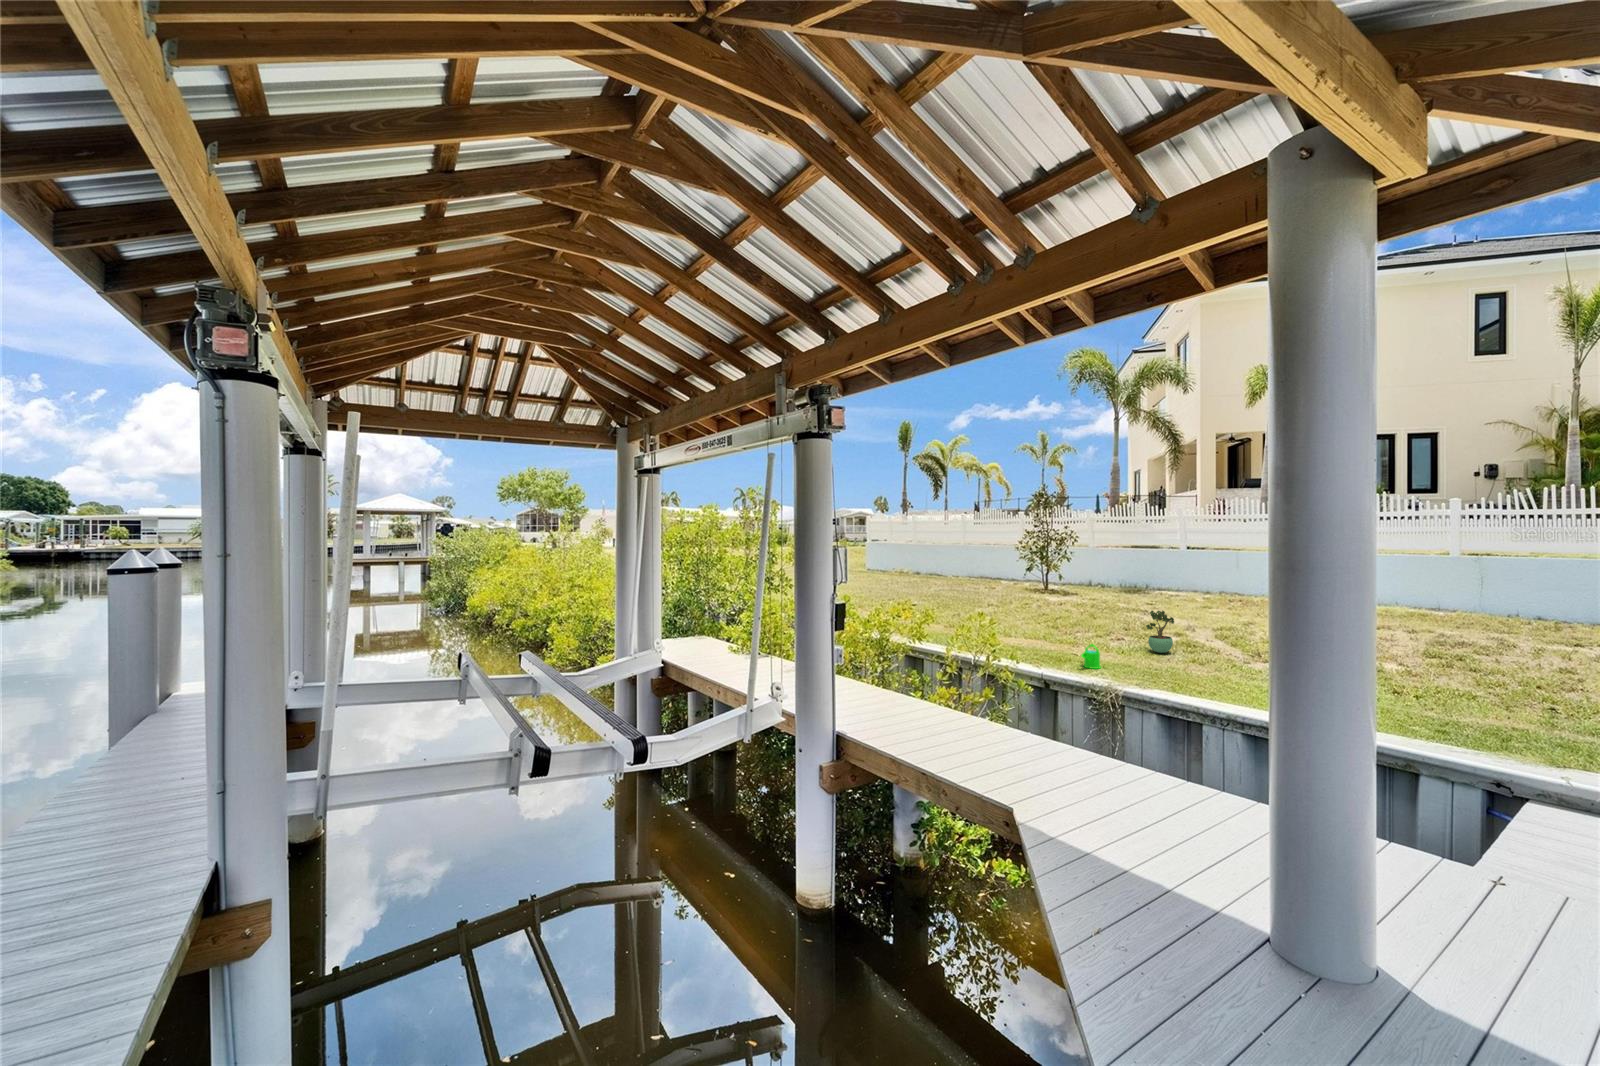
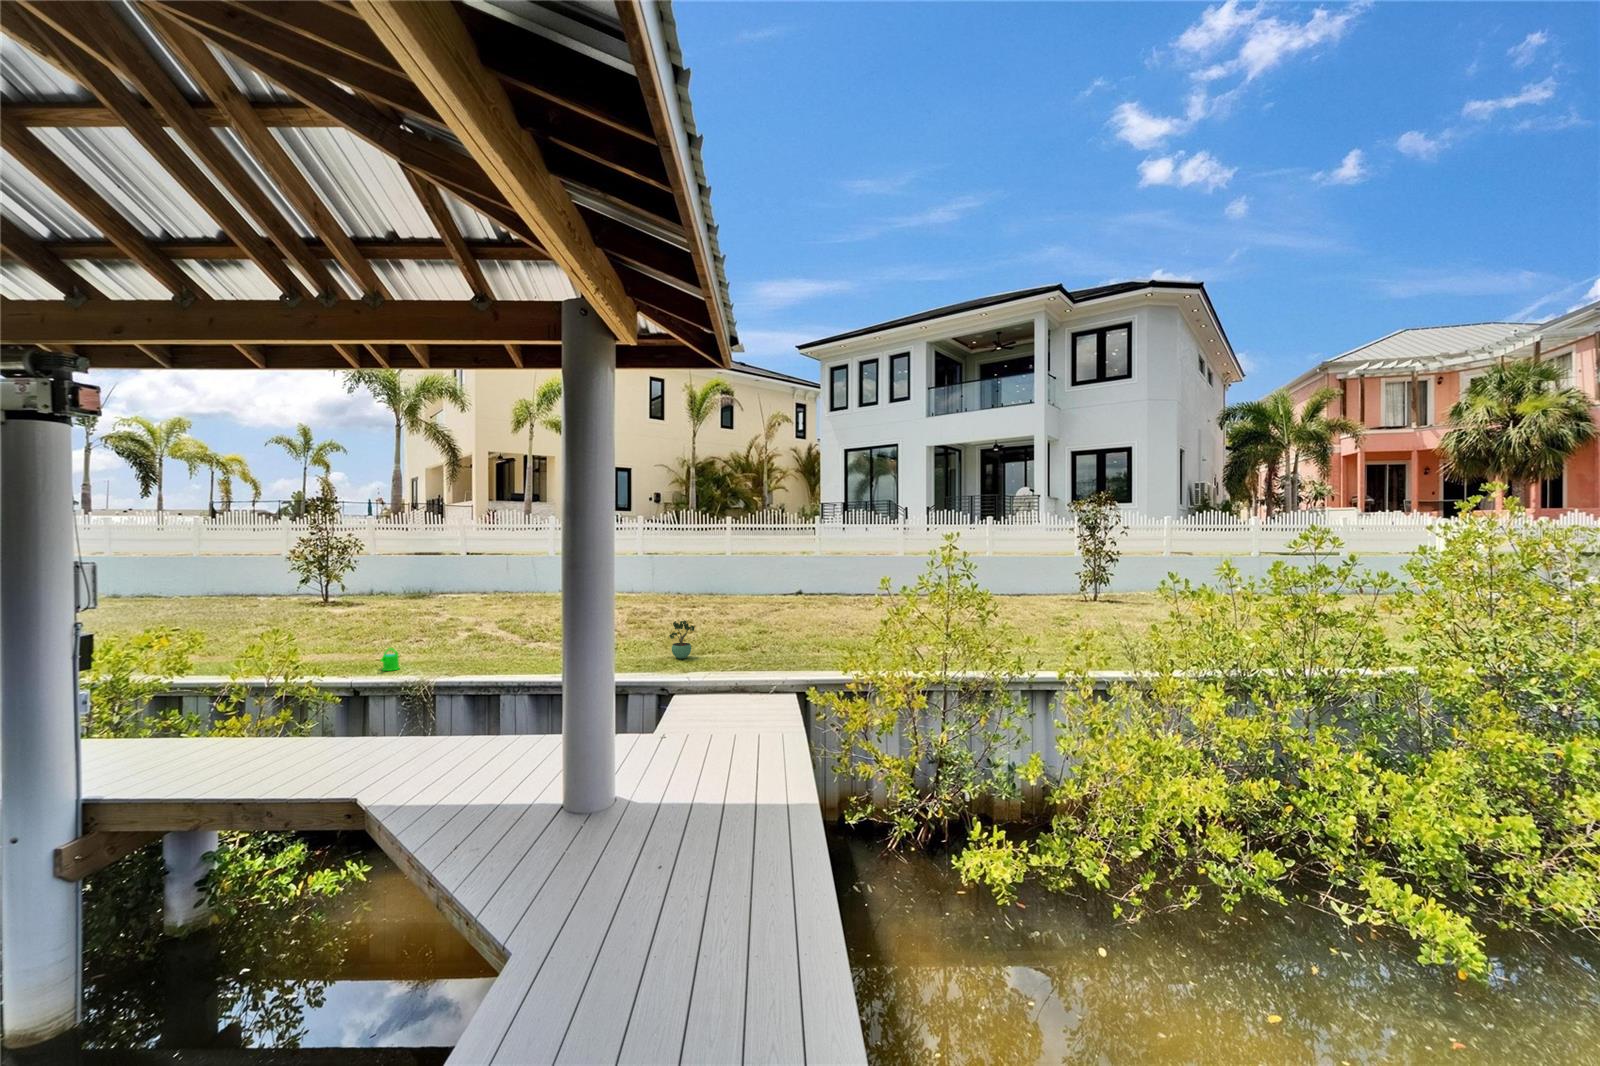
potted plant: present [1146,611,1174,653] -> present [669,620,694,659]

